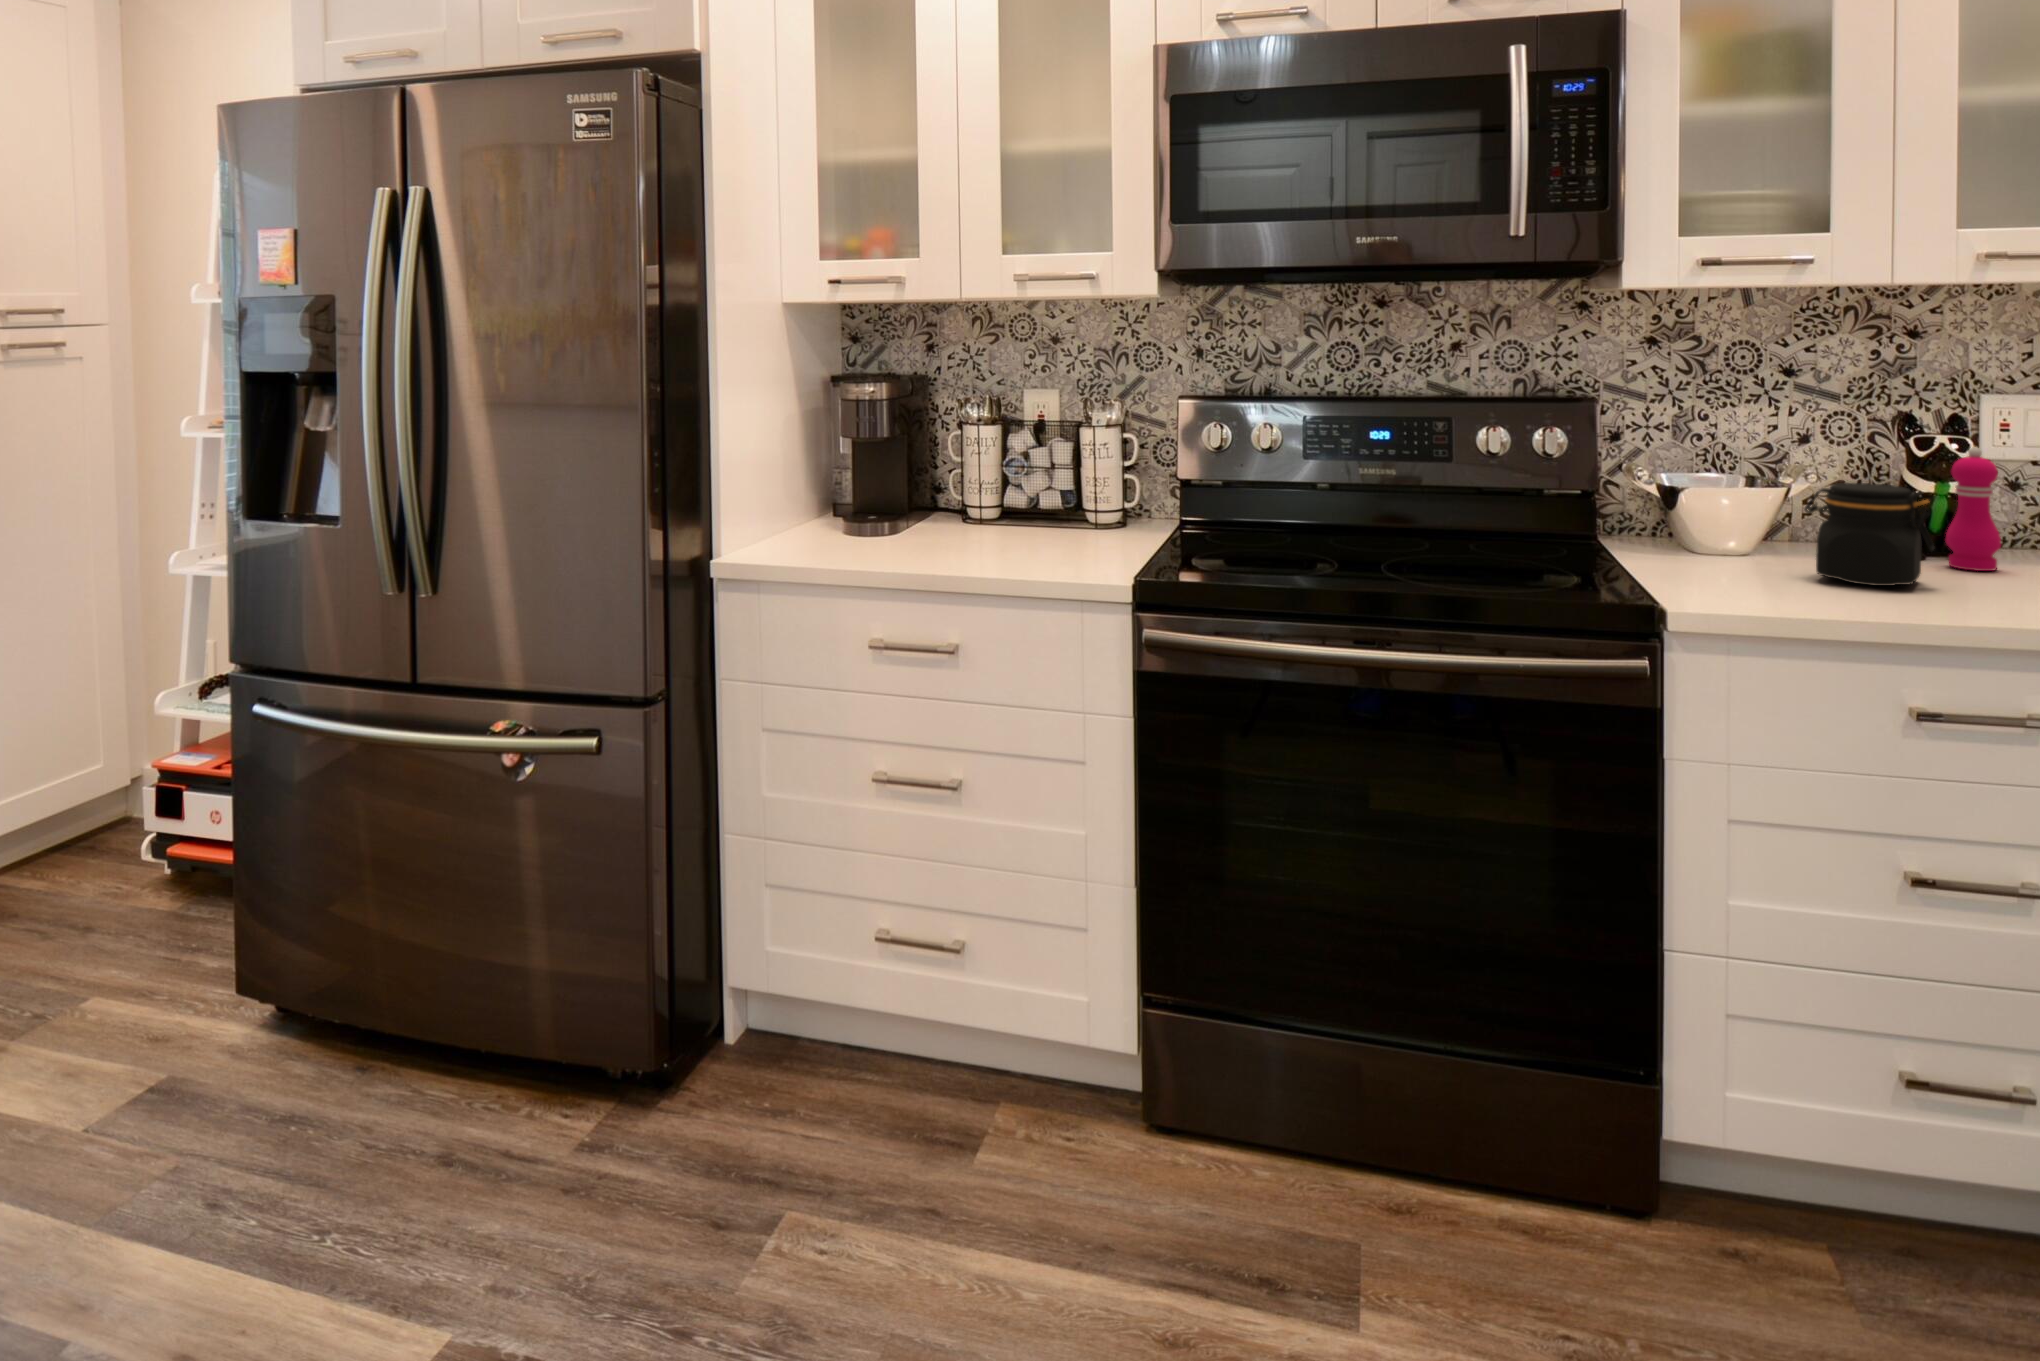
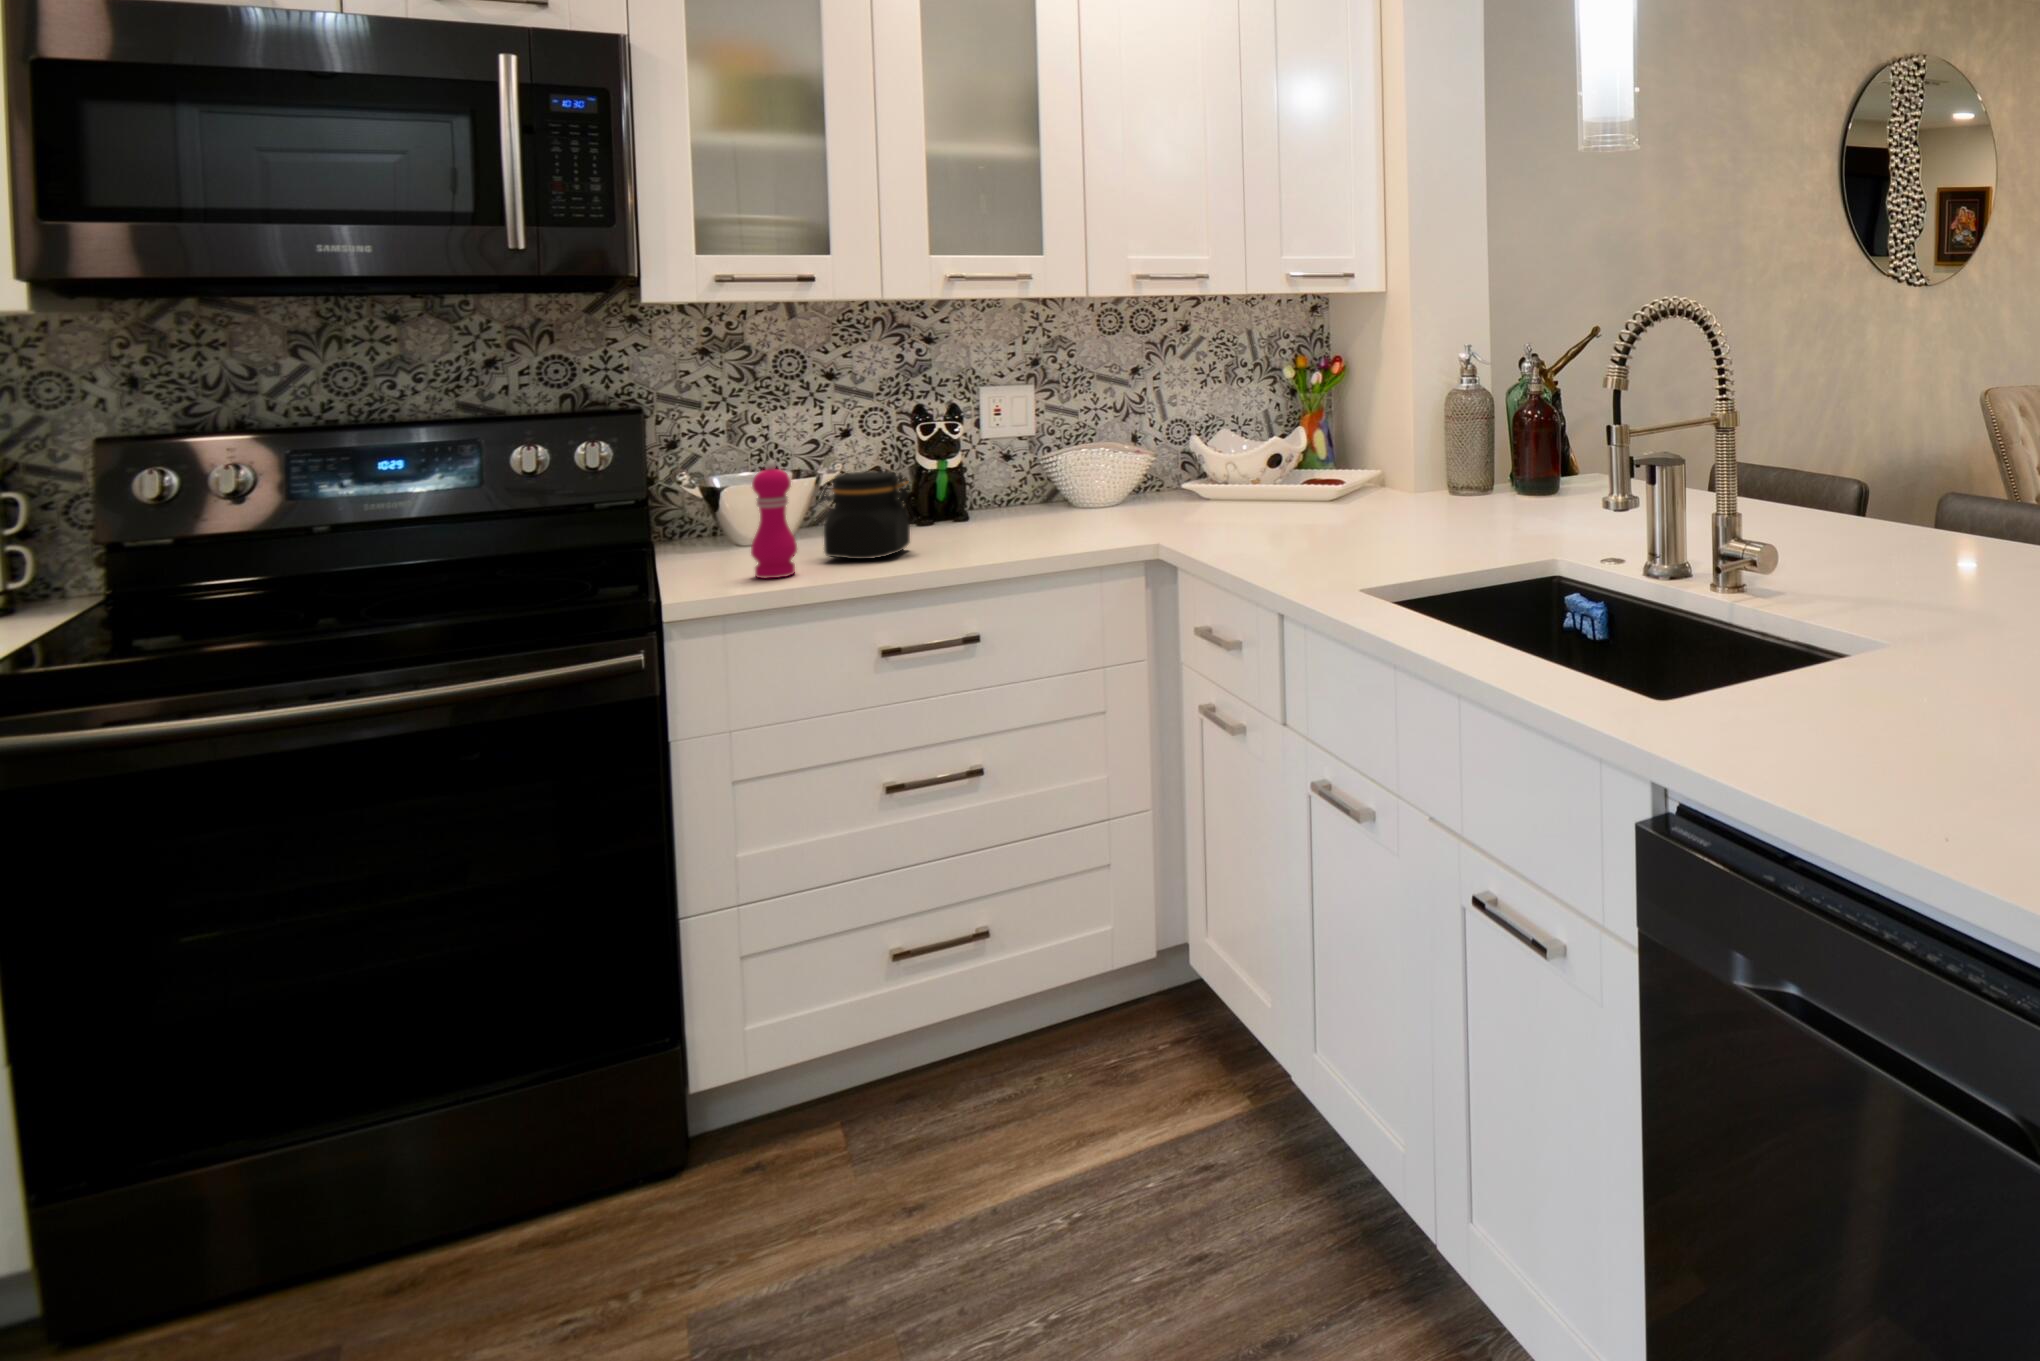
pepper mill: present [1946,447,2001,571] -> present [751,460,797,578]

